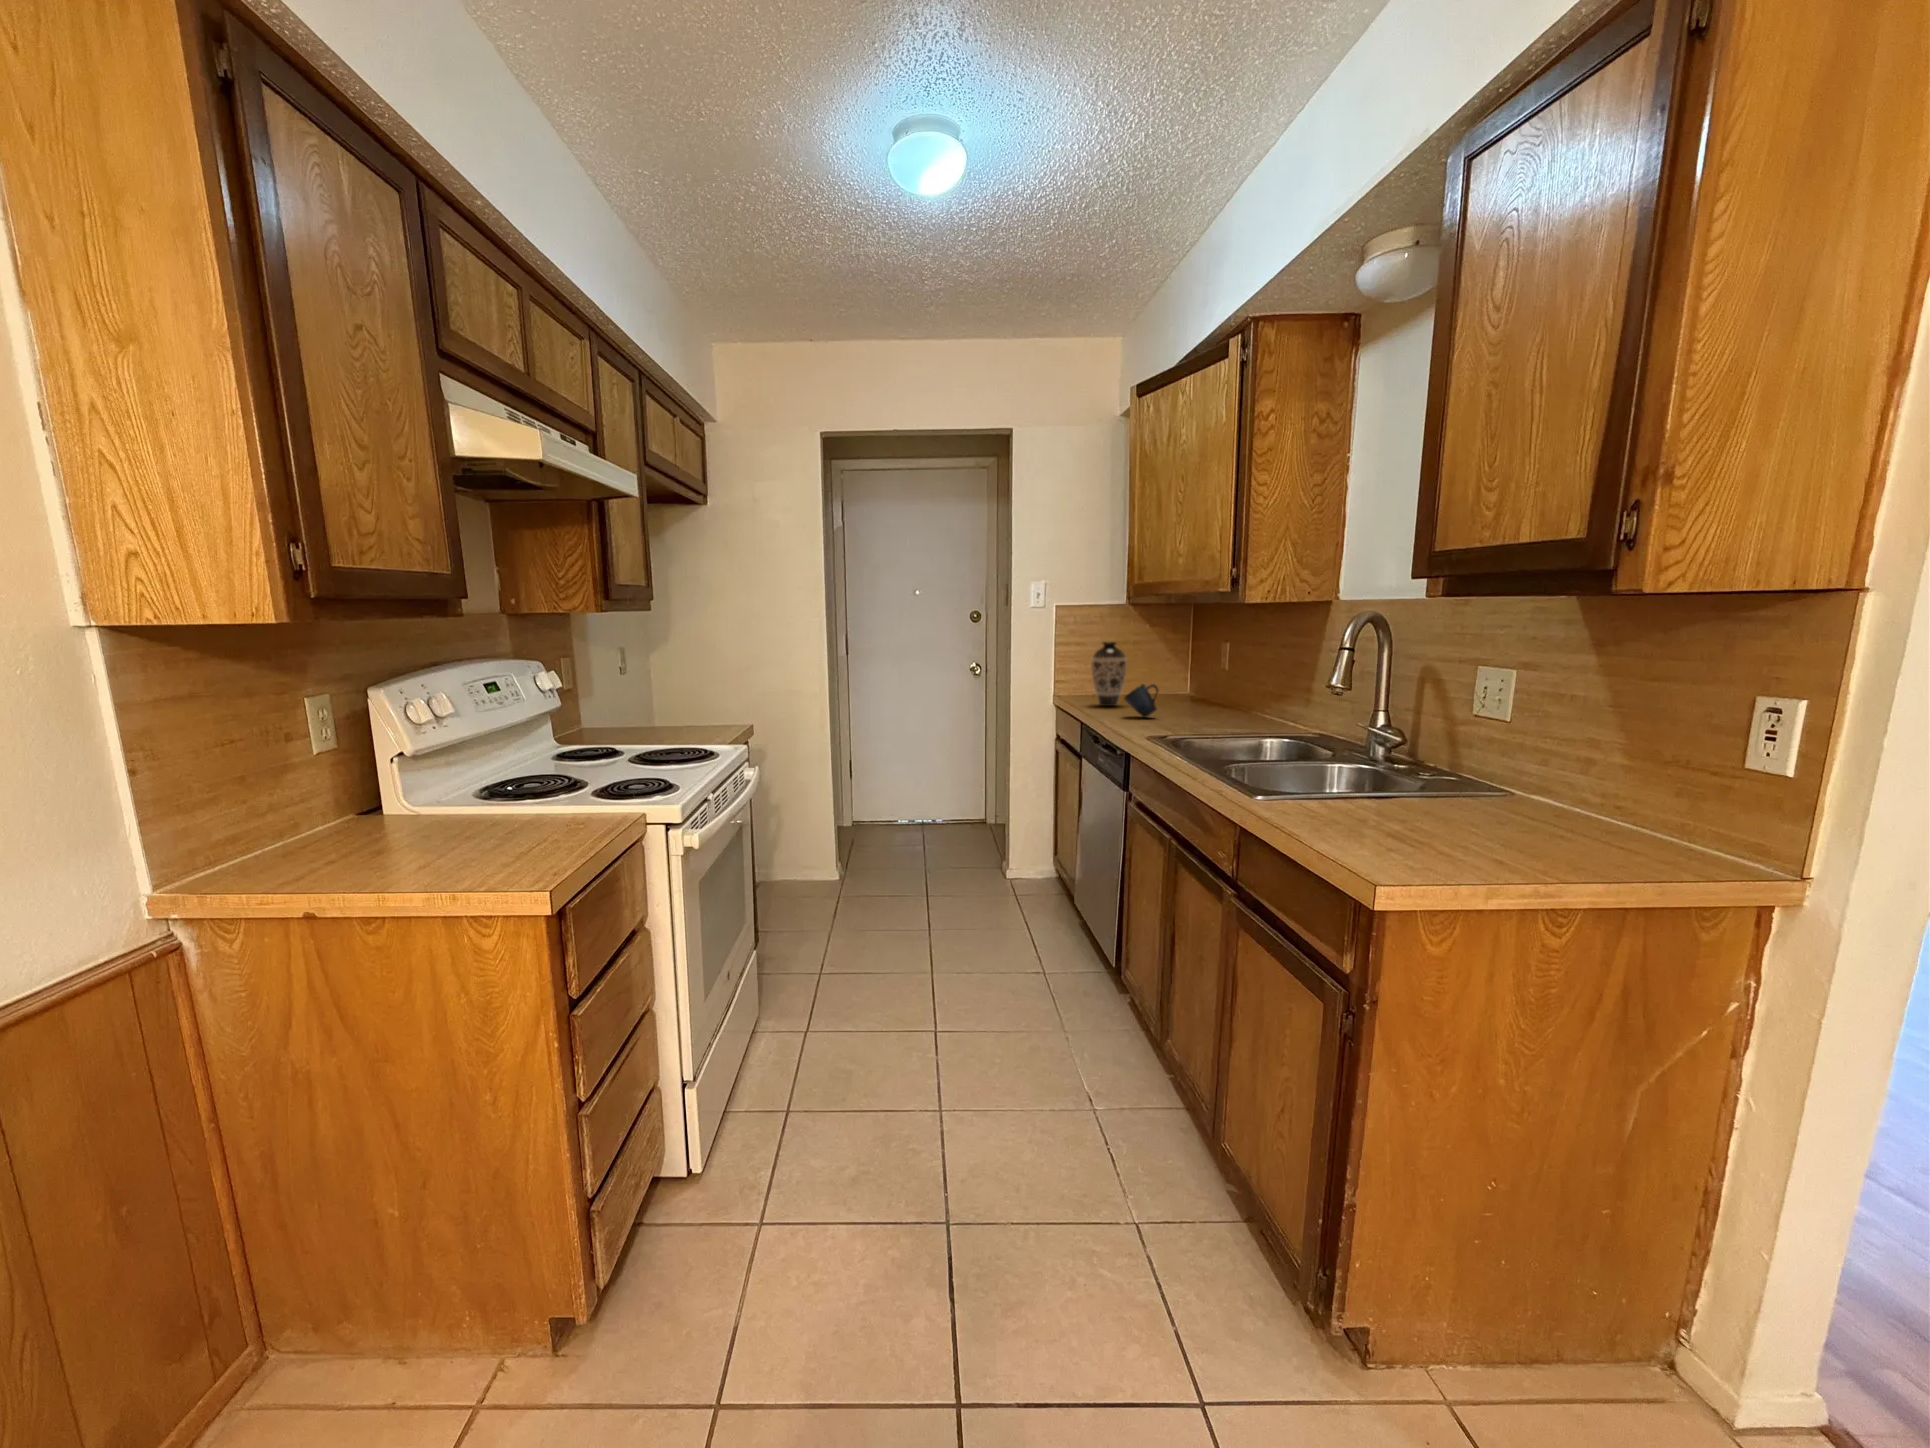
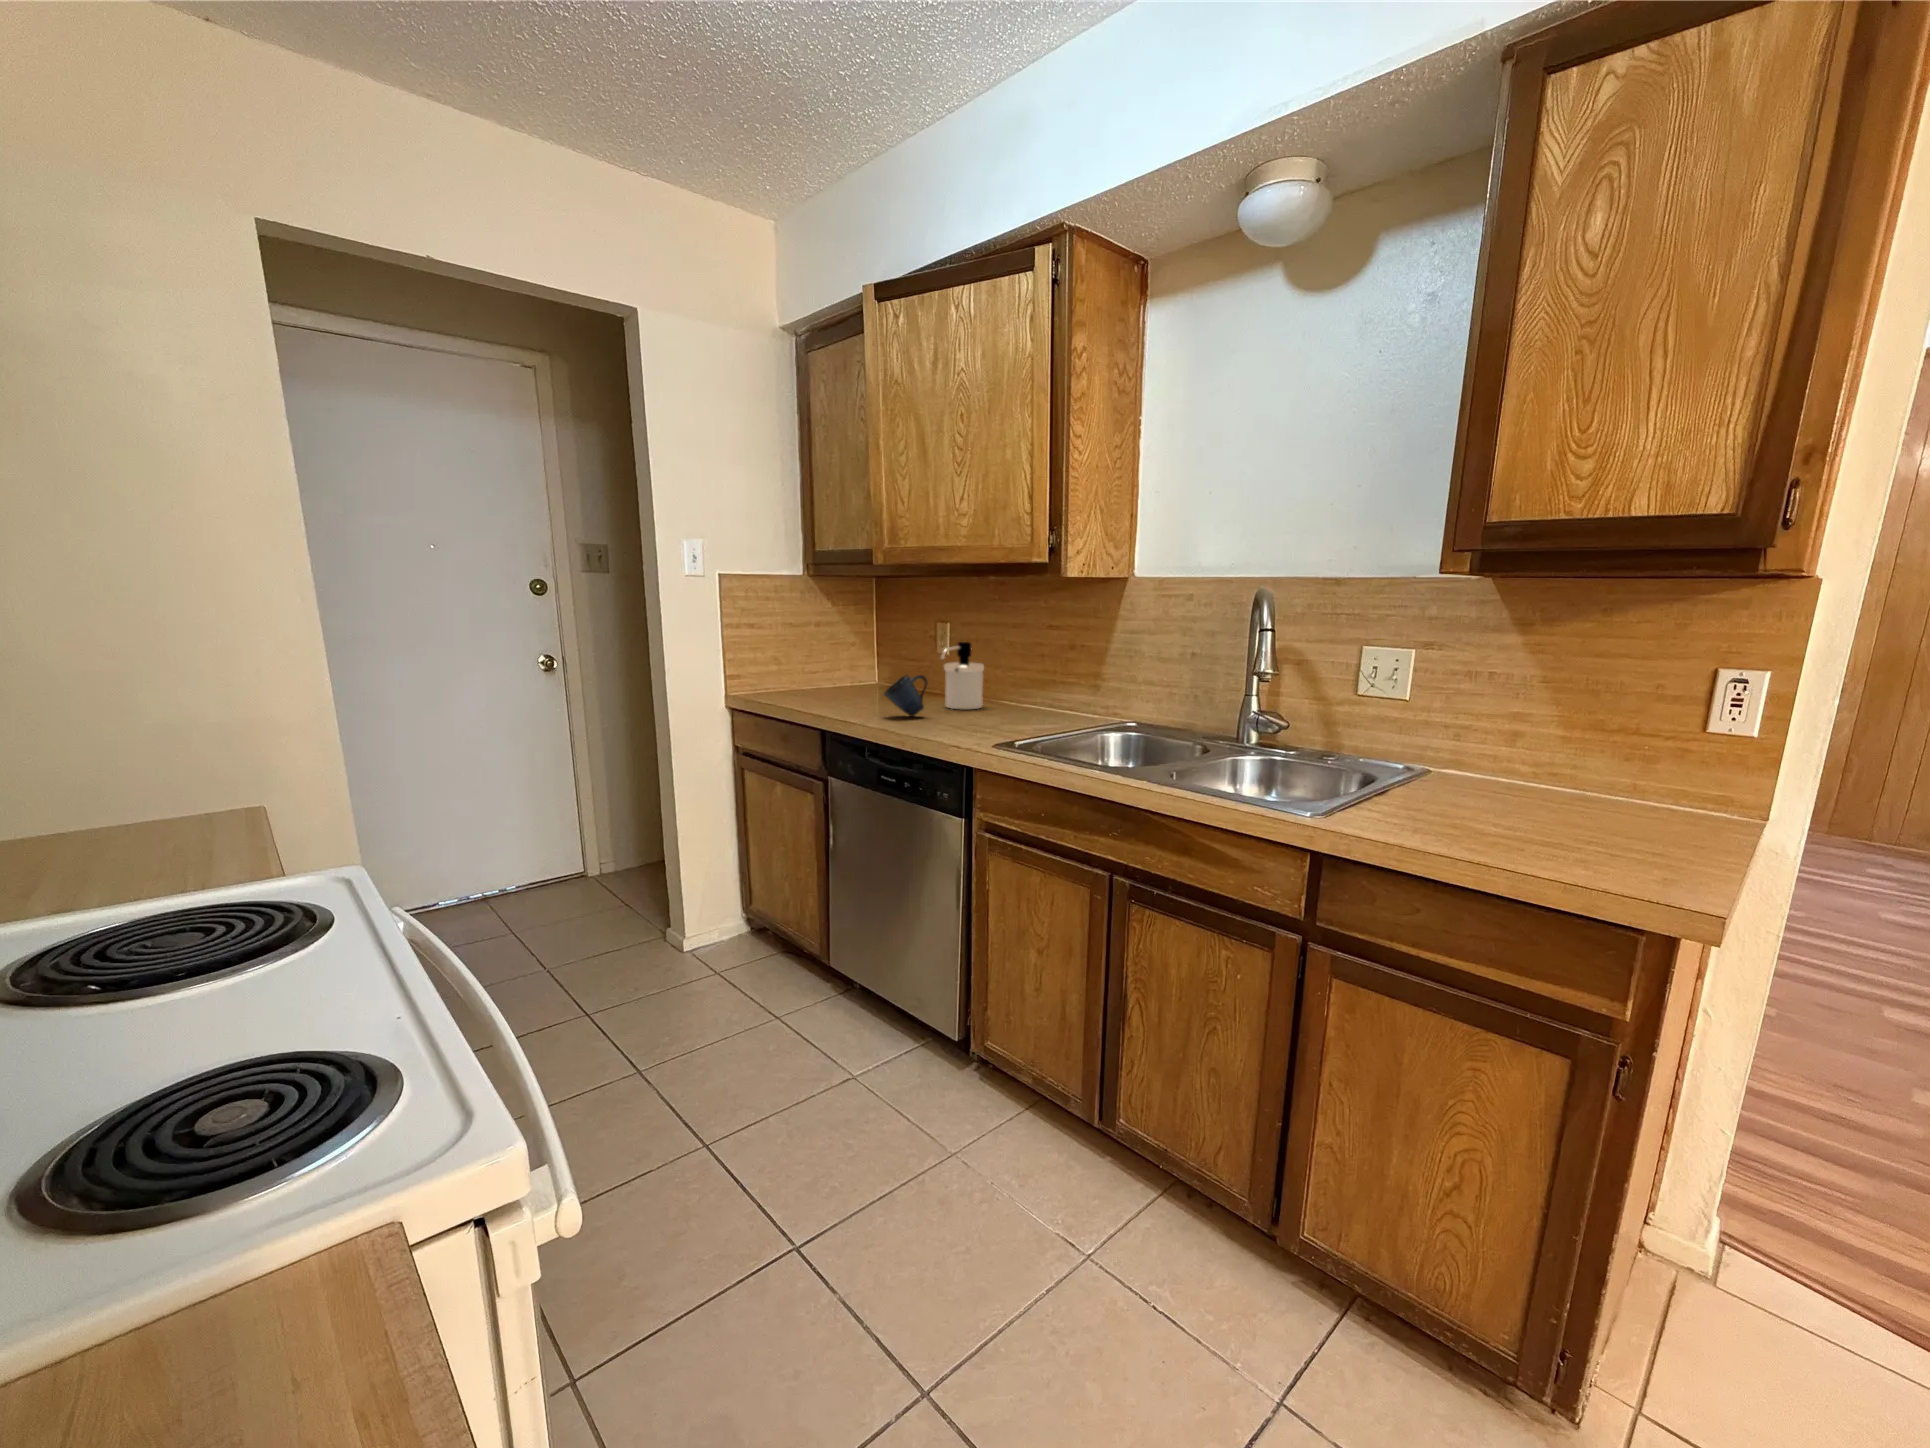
decorative vase: present [1091,642,1127,706] -> none [805,622,851,705]
soap dispenser: none [1180,658,1229,716] -> present [941,642,984,709]

